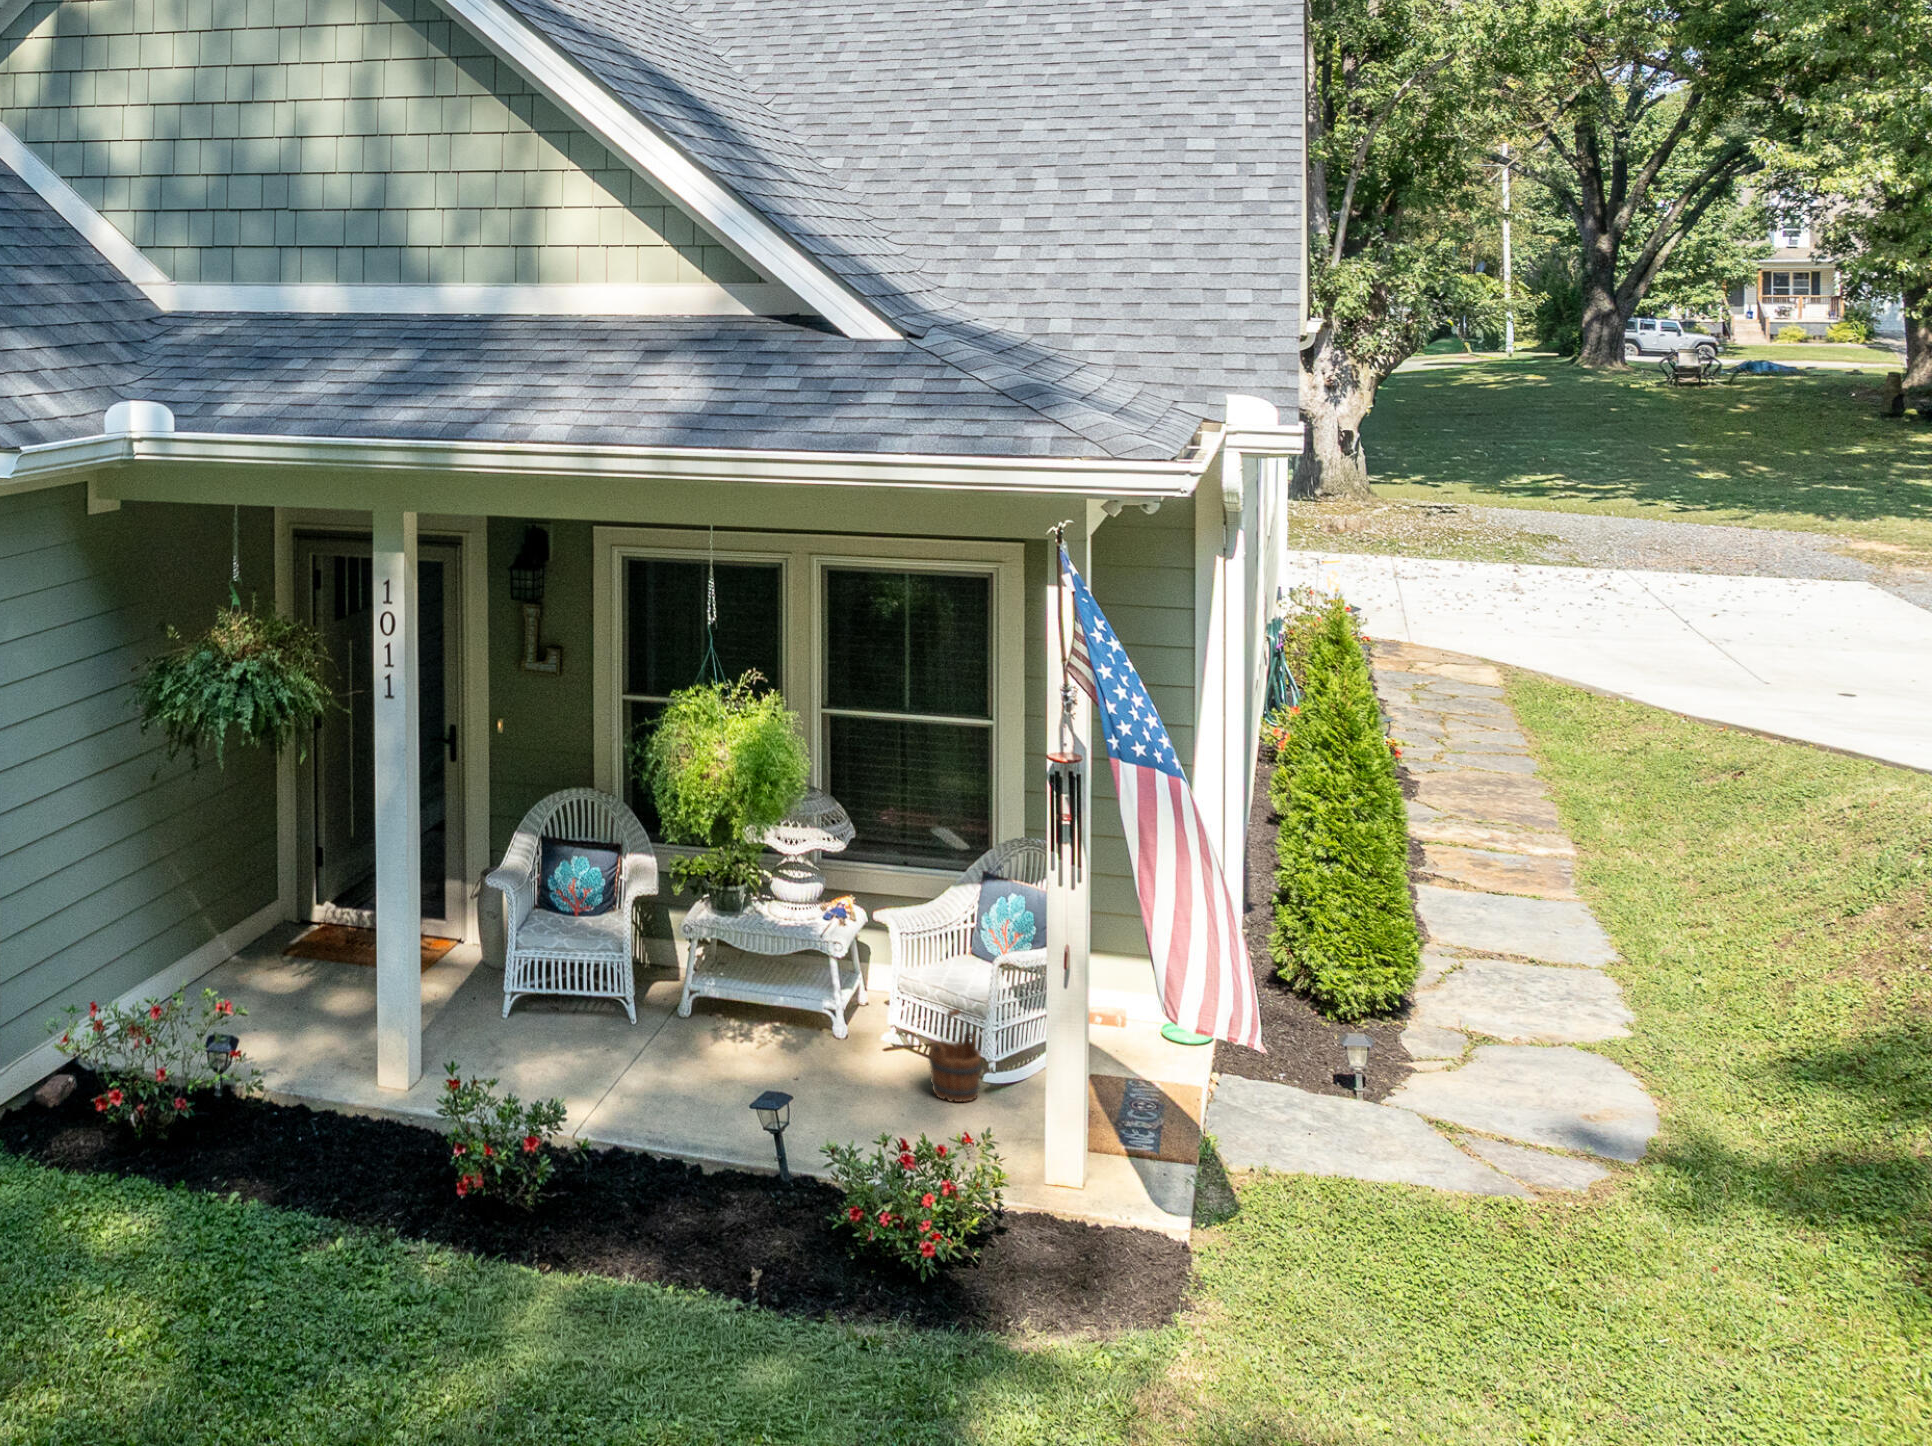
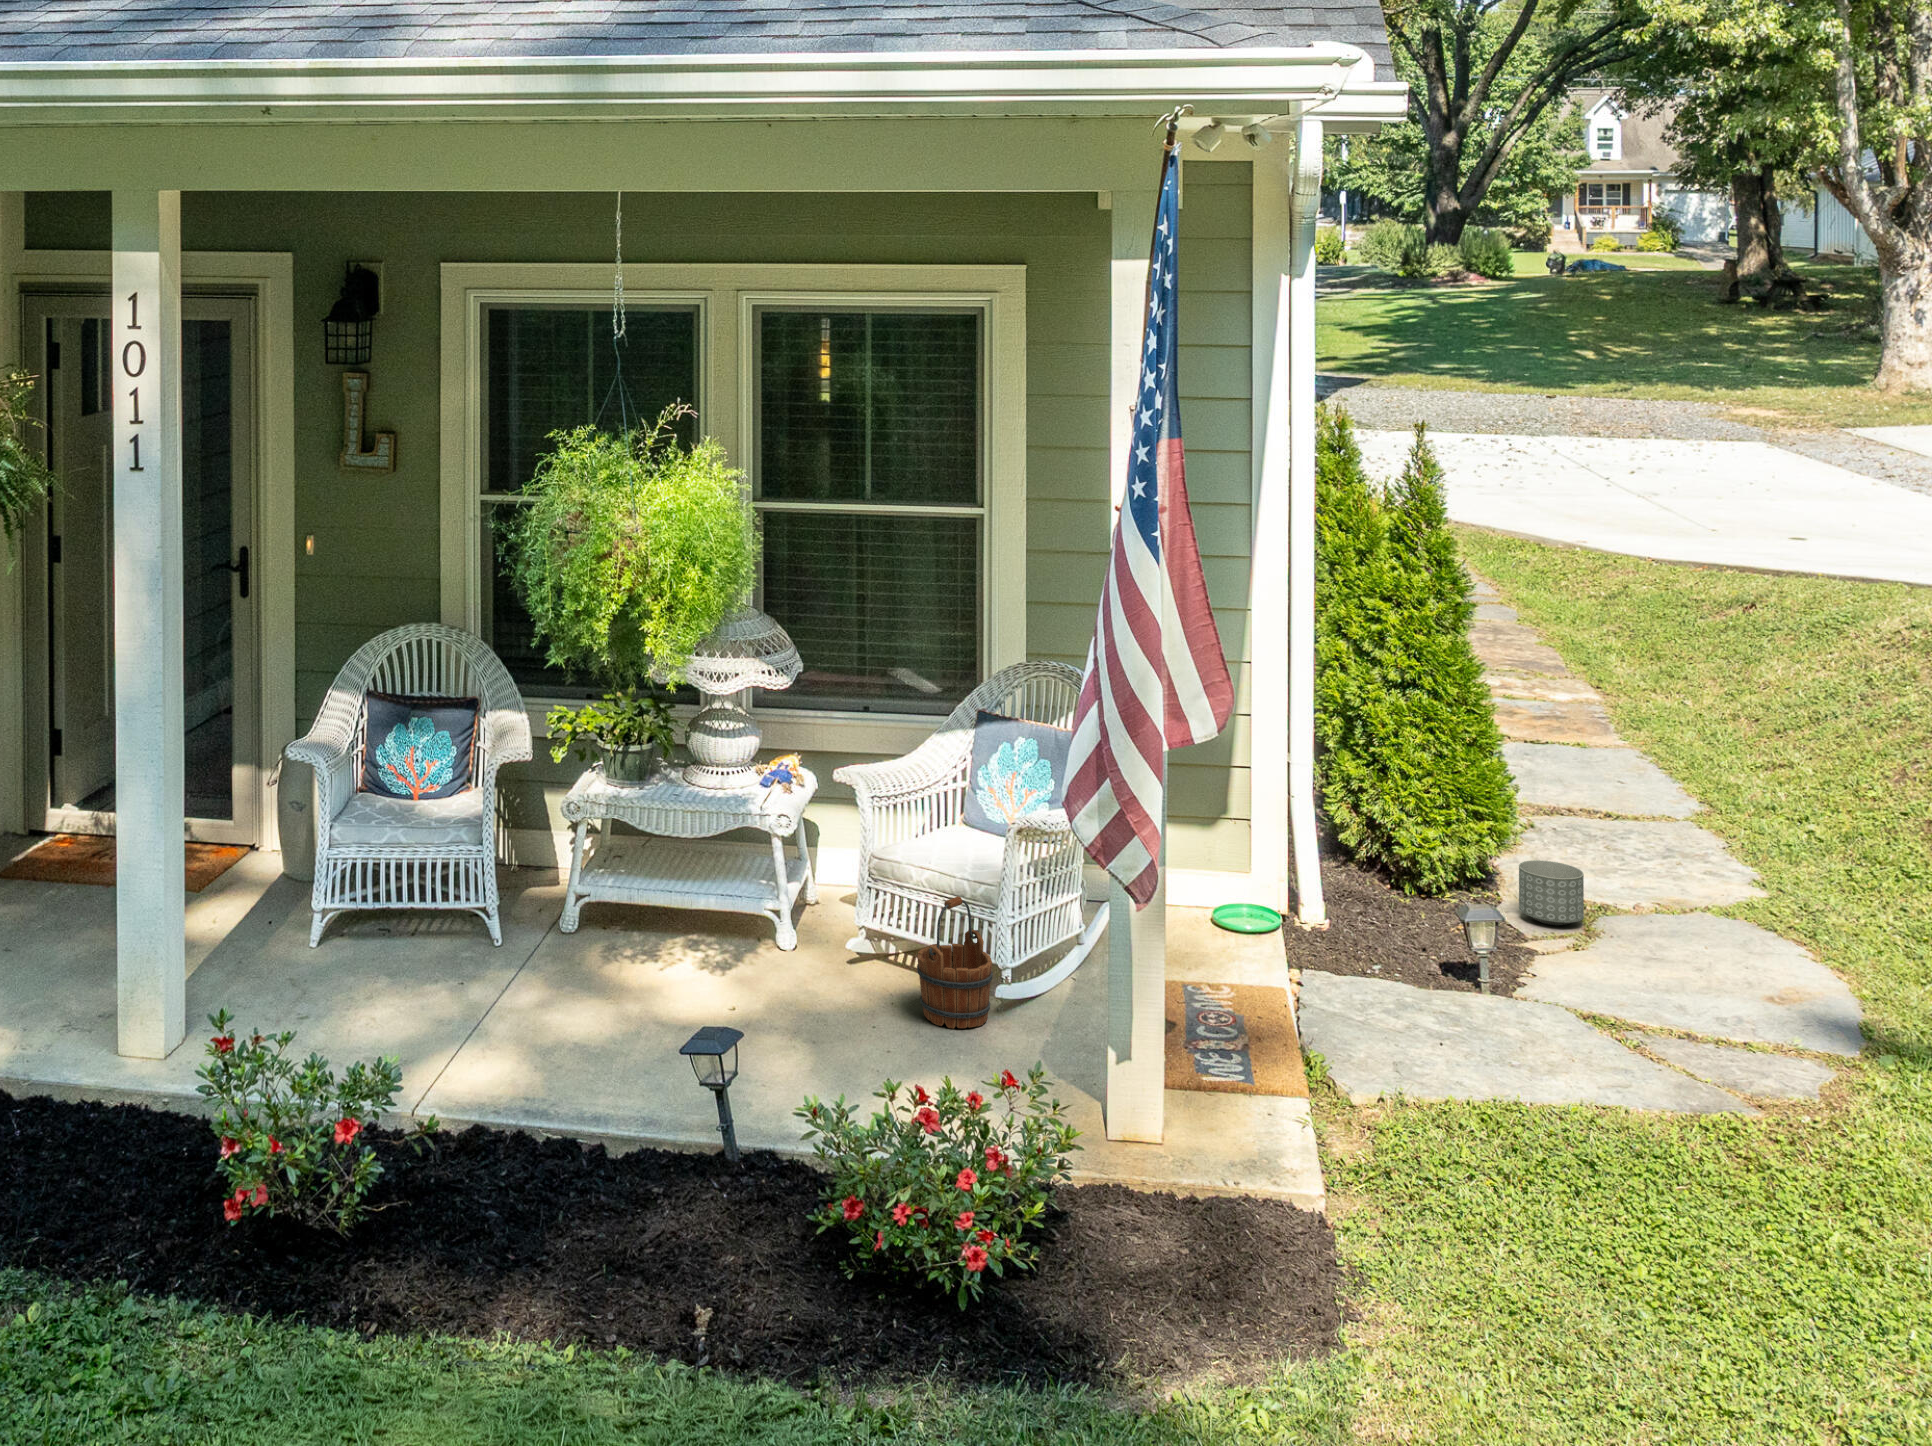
planter: none [1410,999,1458,1050] -> present [1519,860,1584,925]

